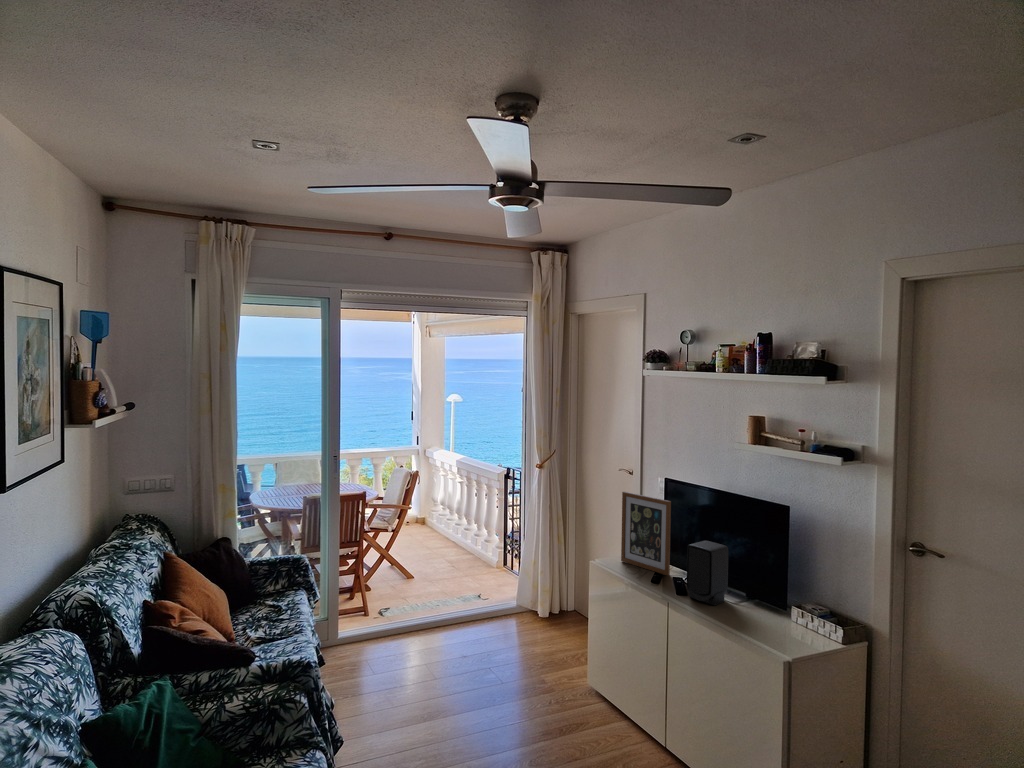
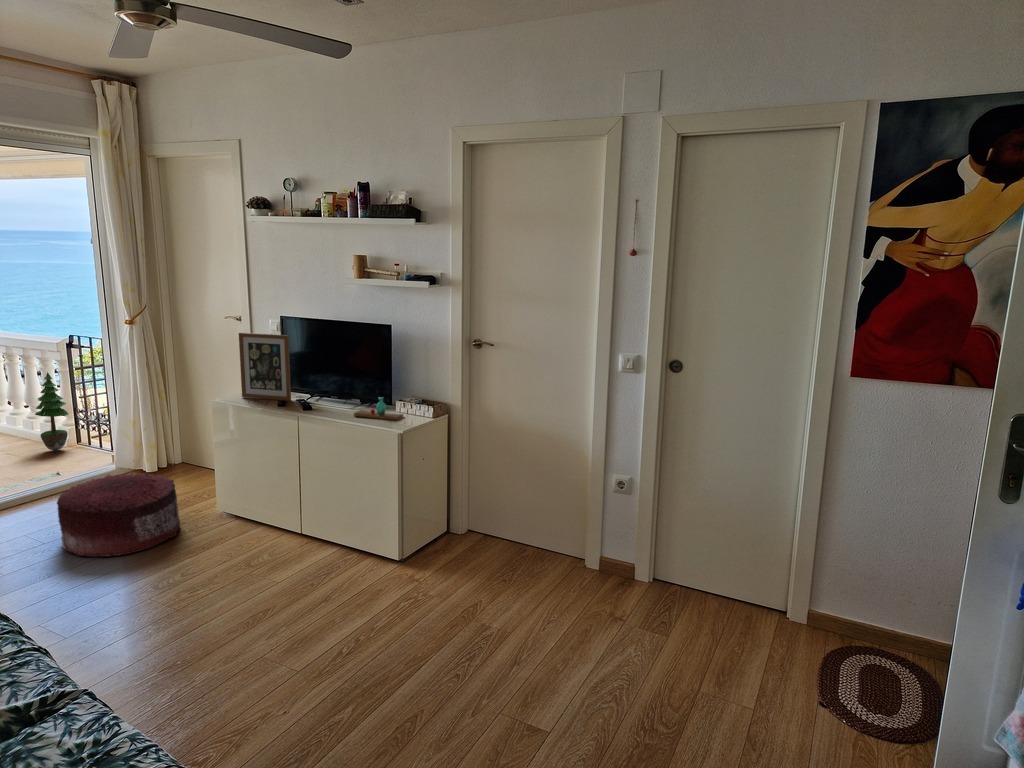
potted tree: none [474,499,499,570] -> present [35,372,68,451]
speaker: present [687,541,728,605] -> none [311,362,345,412]
vase: none [733,601,799,639] -> present [354,397,403,420]
pouf: none [440,616,547,714] -> present [57,473,180,557]

